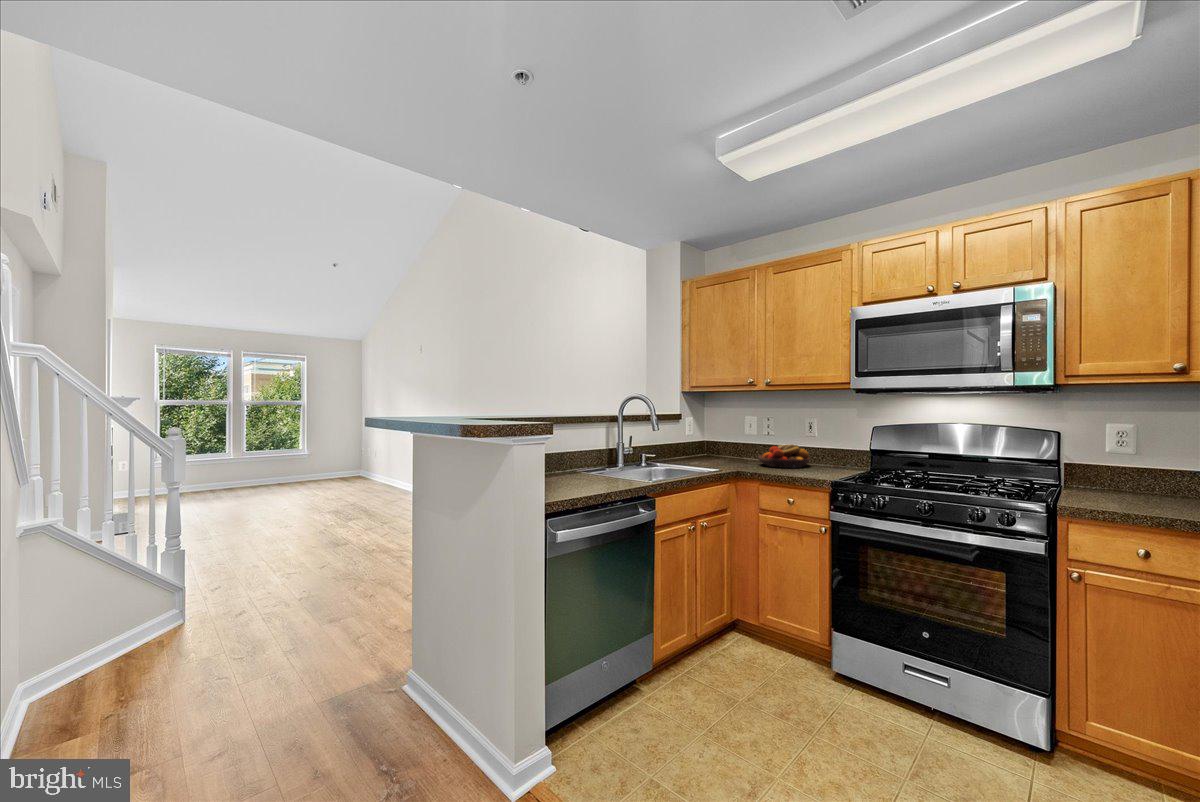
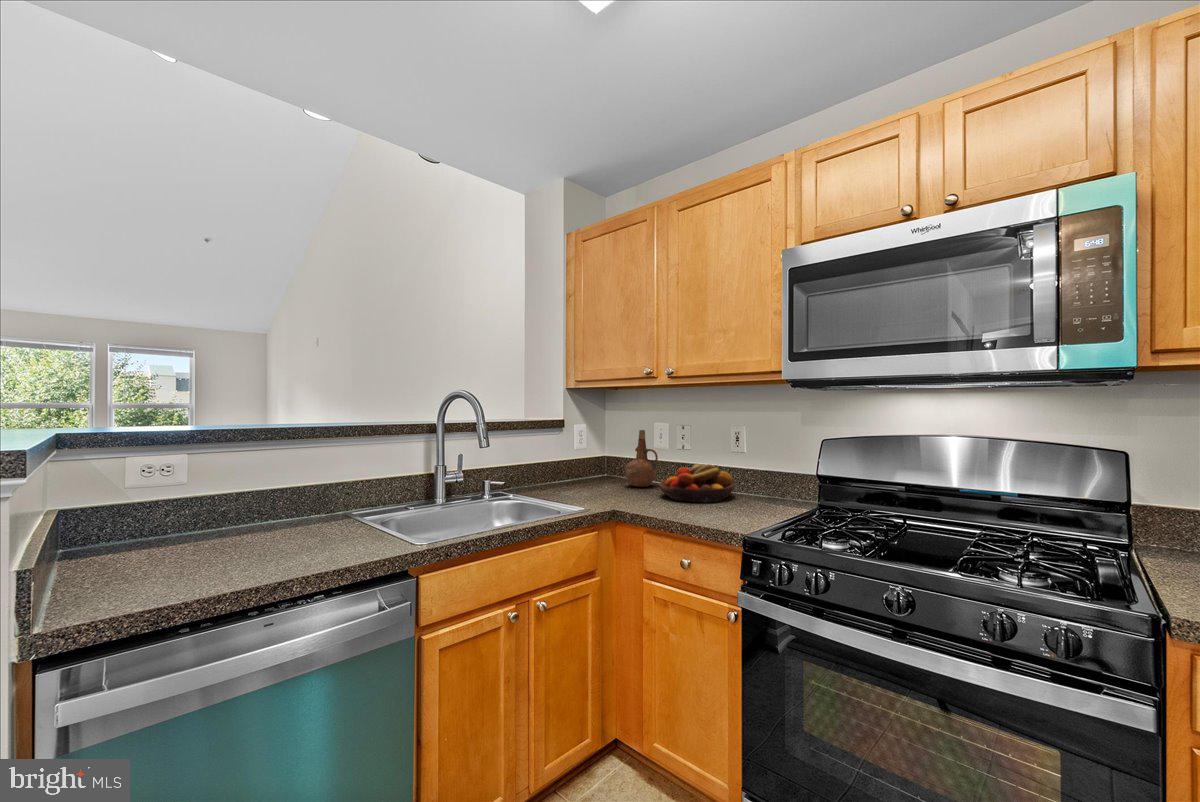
ceramic pitcher: none [727,422,751,461] -> present [625,430,658,487]

